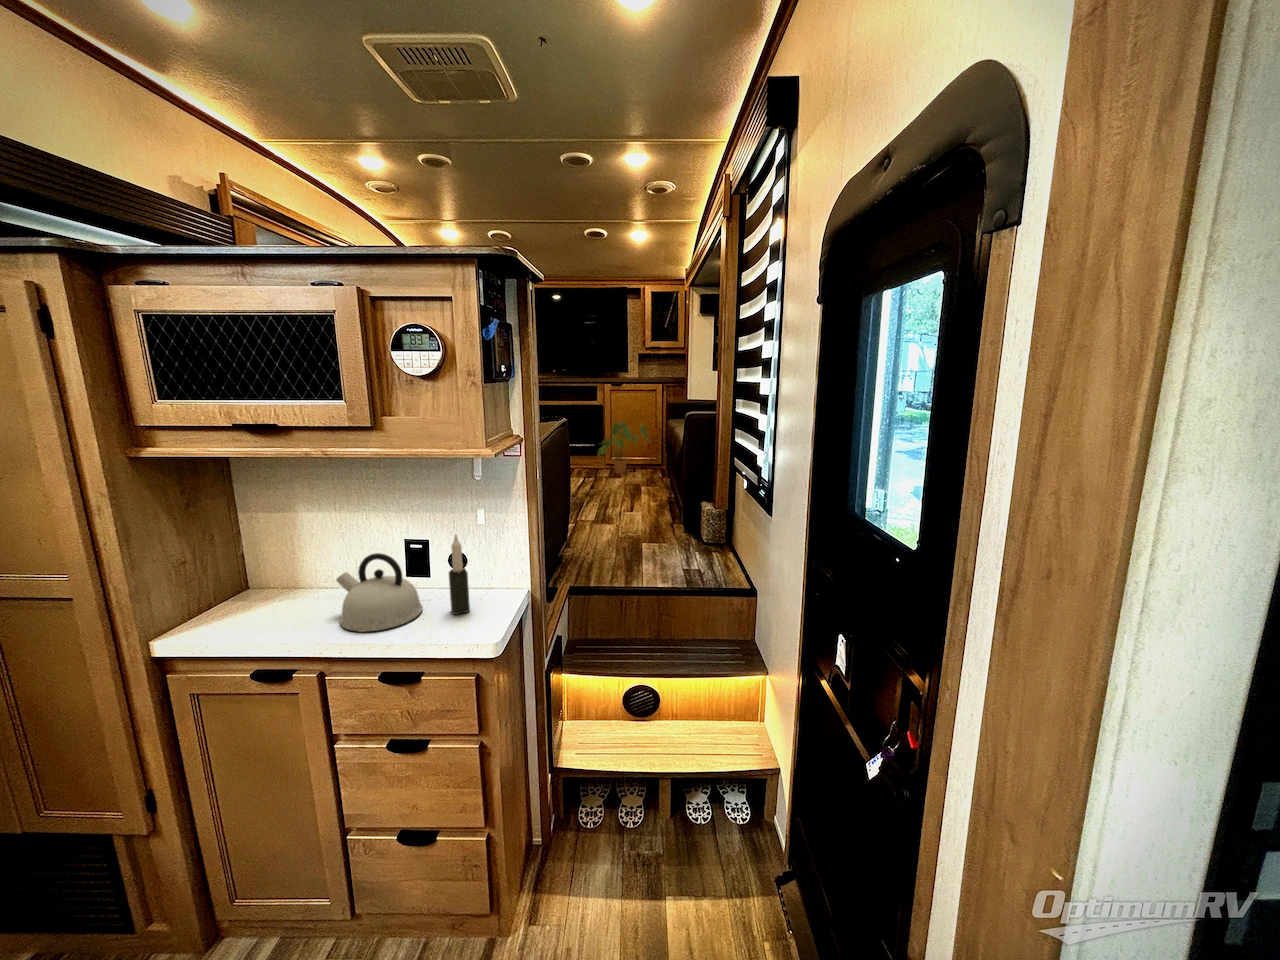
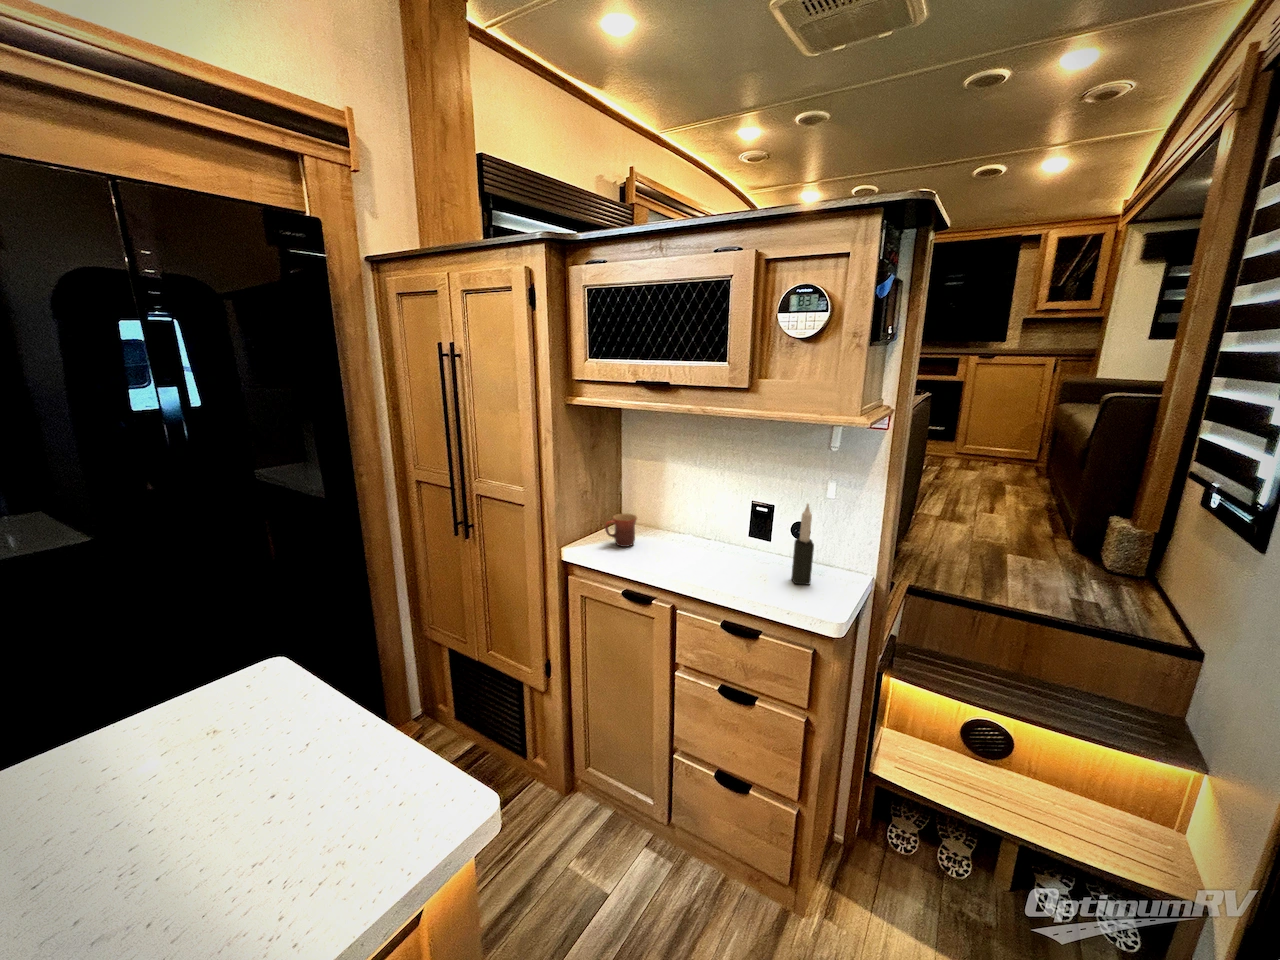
house plant: present [598,421,651,474] -> none [945,402,1025,466]
kettle: present [336,553,422,632] -> none [693,509,764,581]
mug: none [213,581,262,622] -> present [605,514,637,547]

